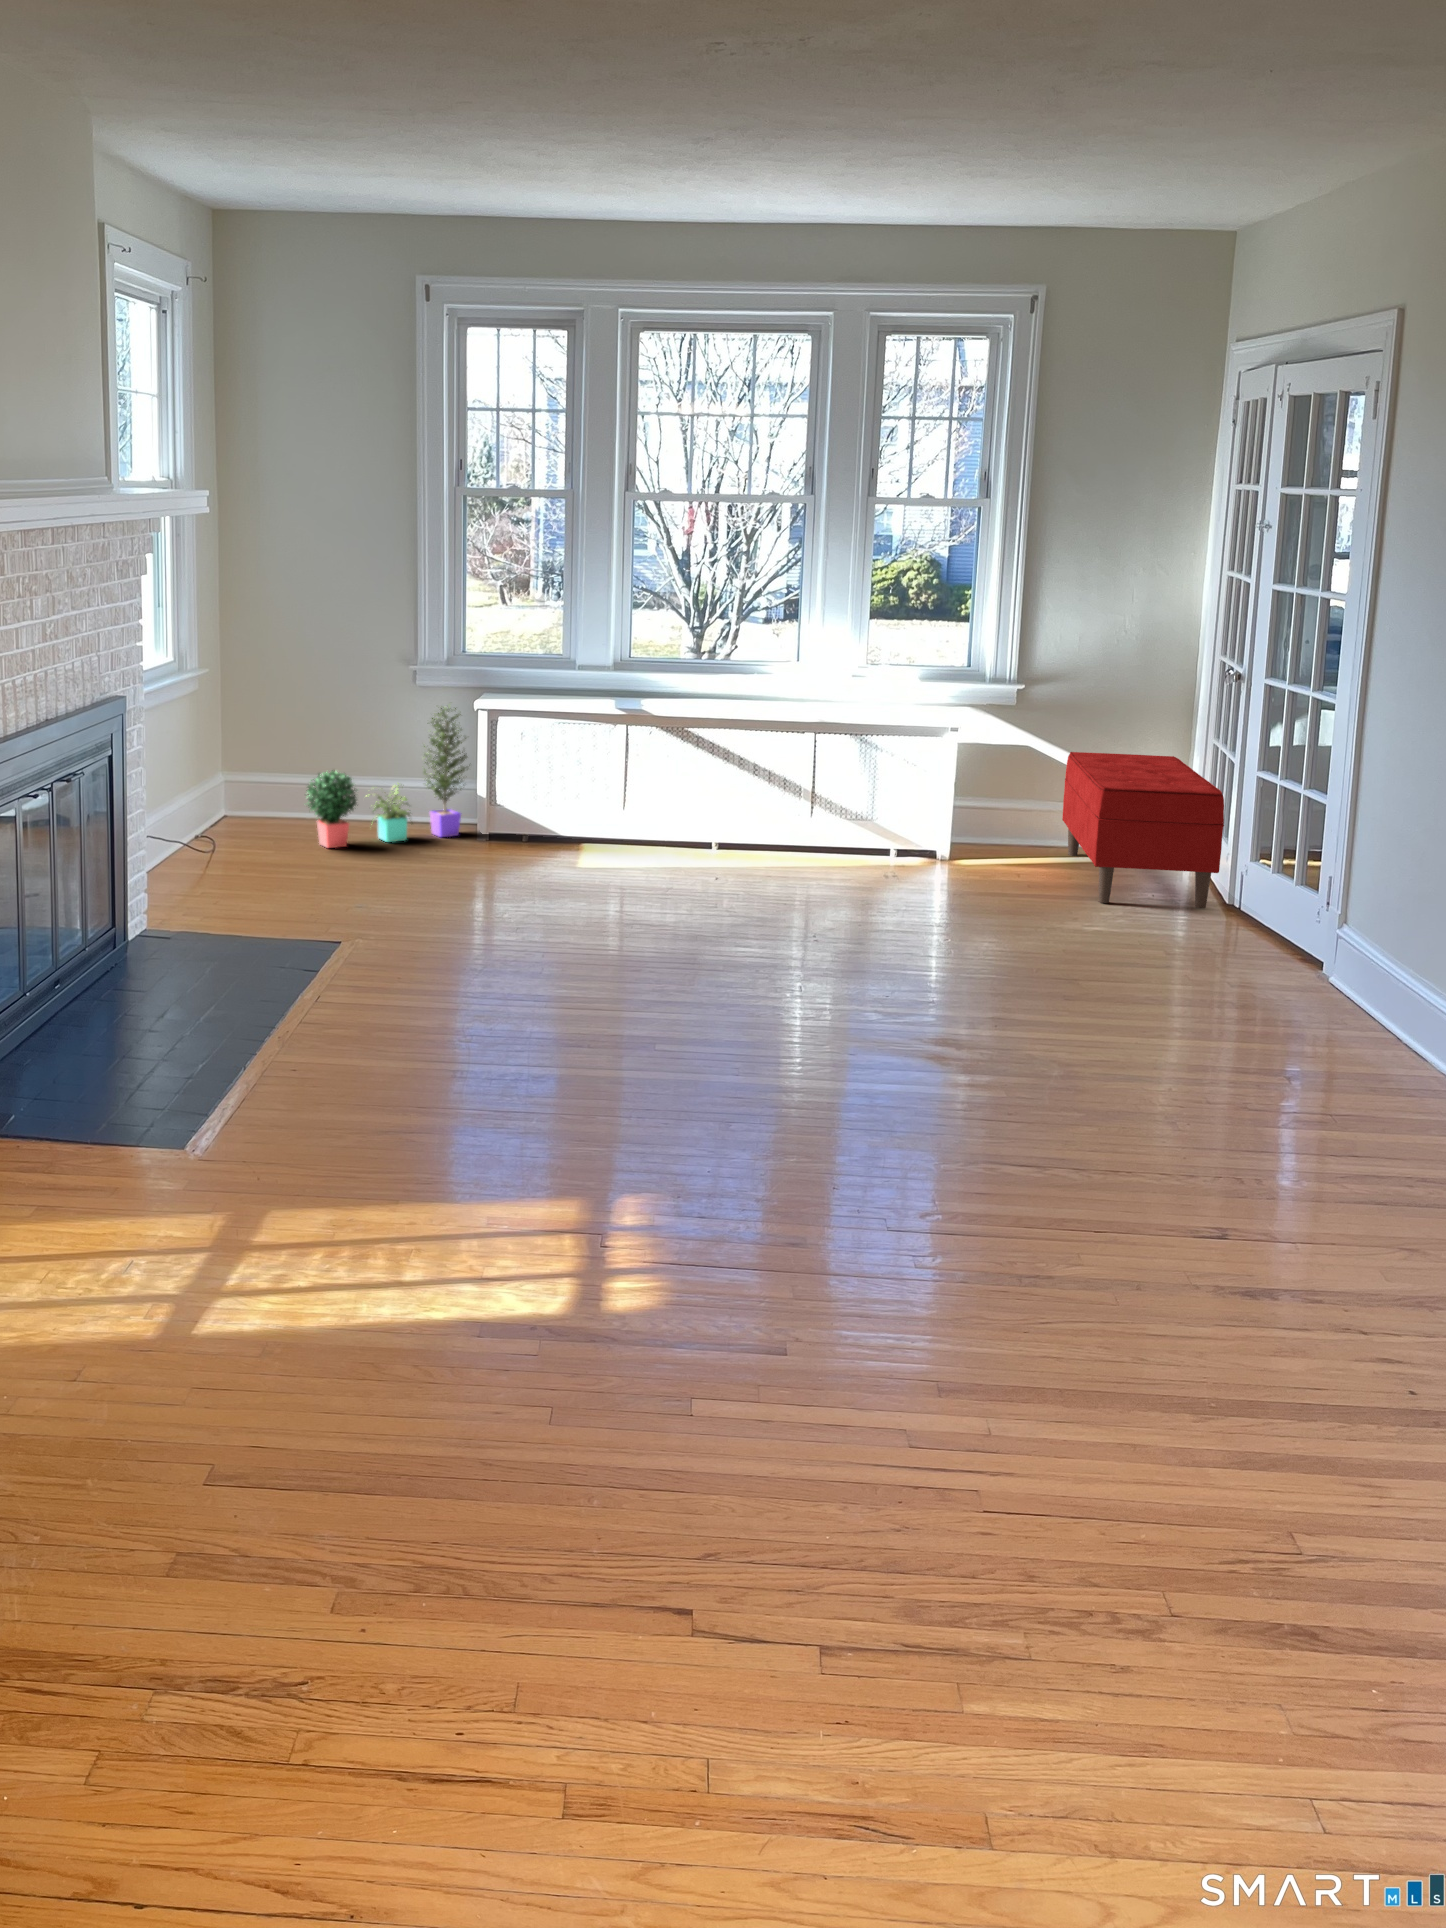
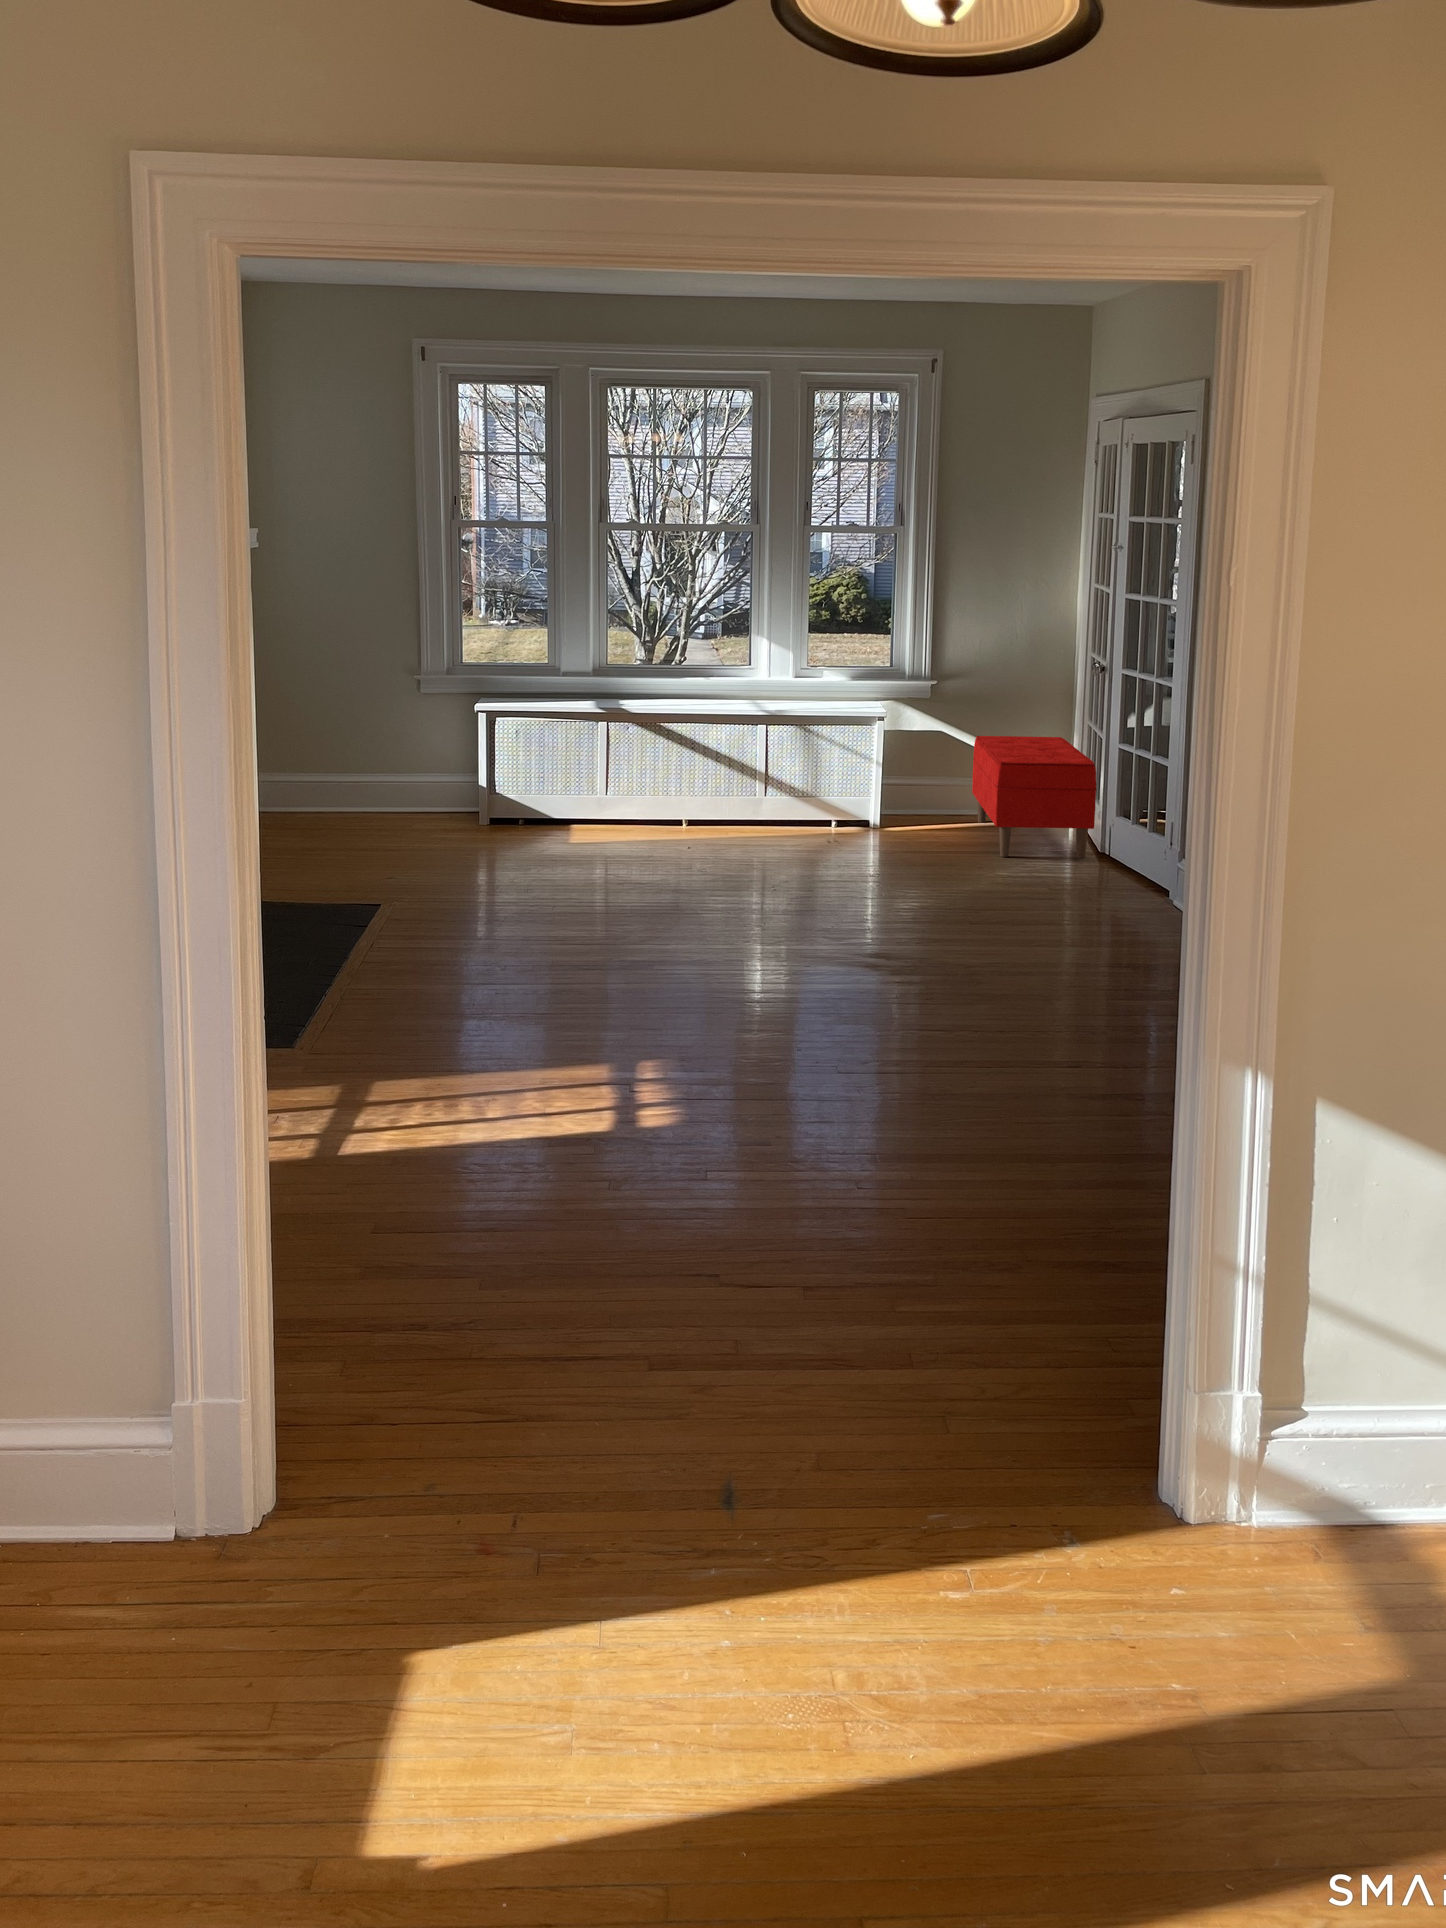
potted plant: present [307,706,468,848] -> none [327,708,472,836]

